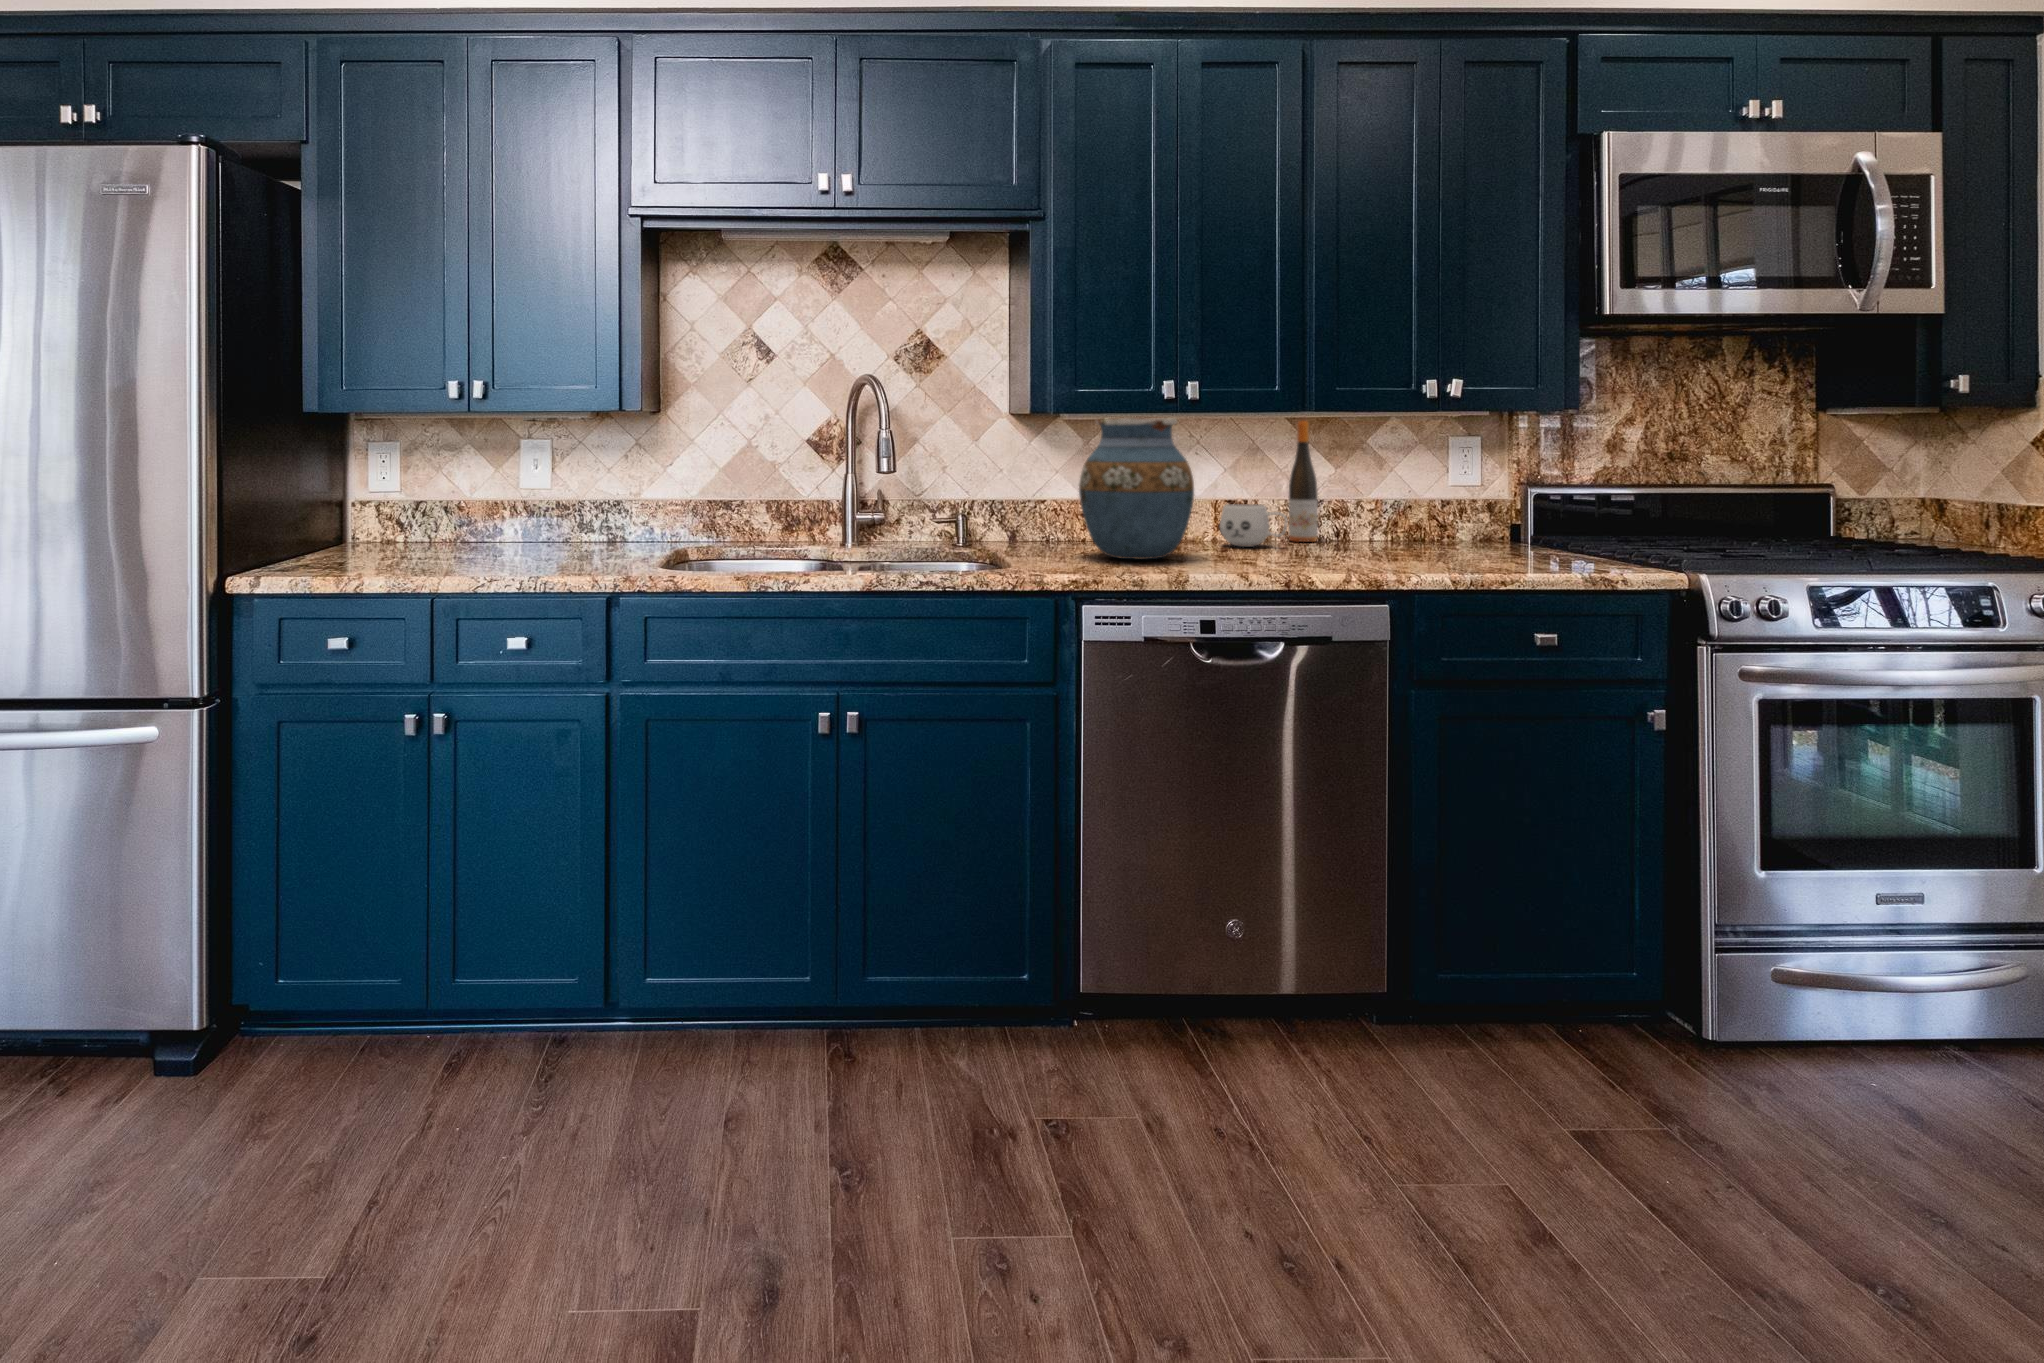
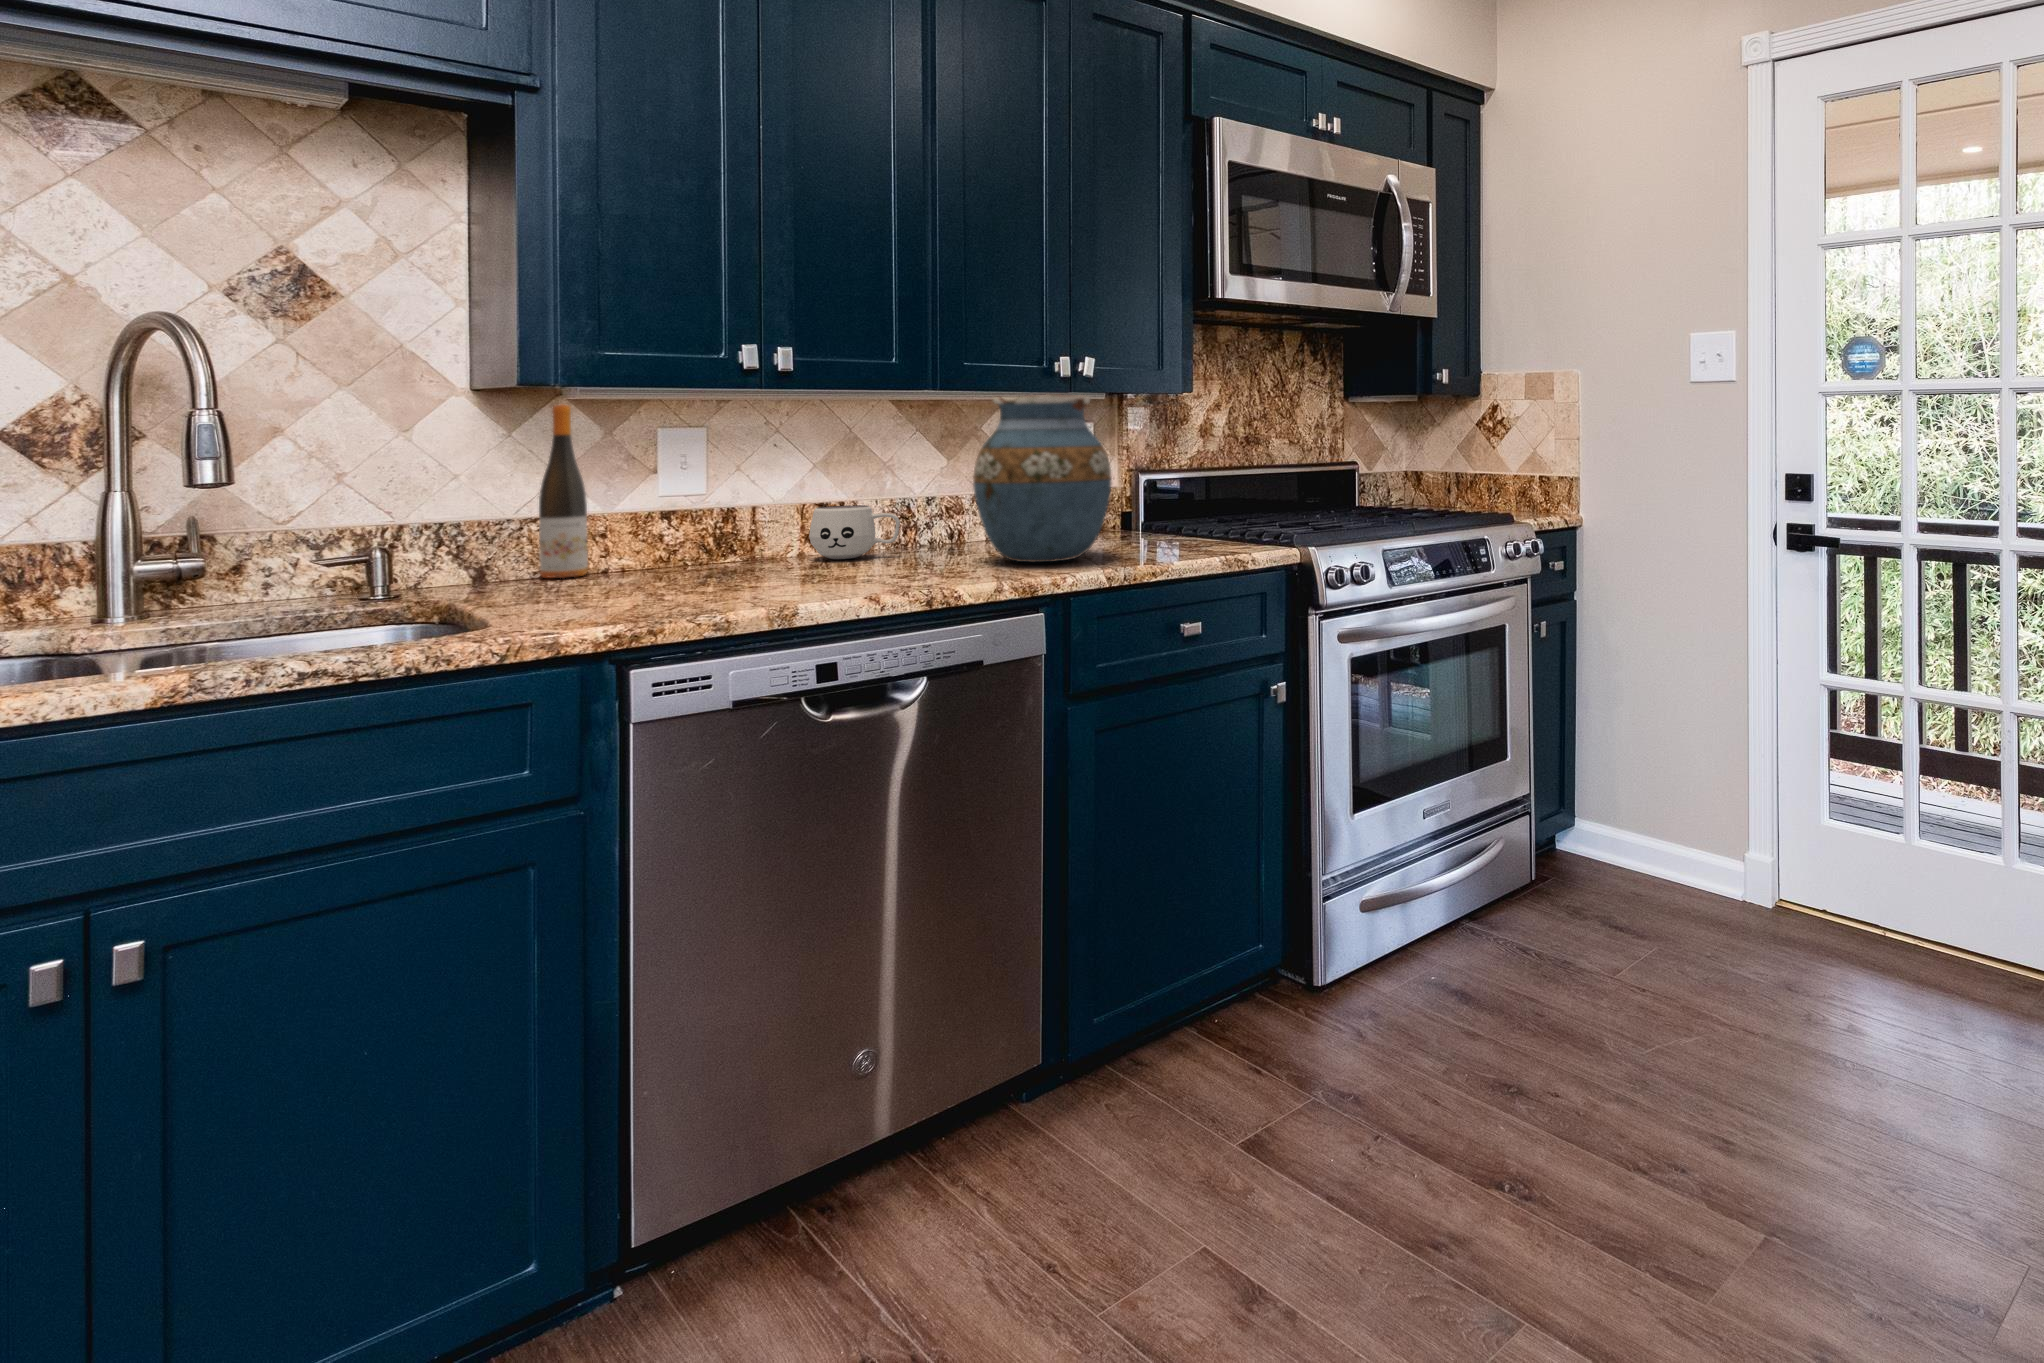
vase: present [1079,417,1194,560] -> present [973,394,1112,562]
wine bottle: present [1289,421,1318,542] -> present [539,405,588,578]

